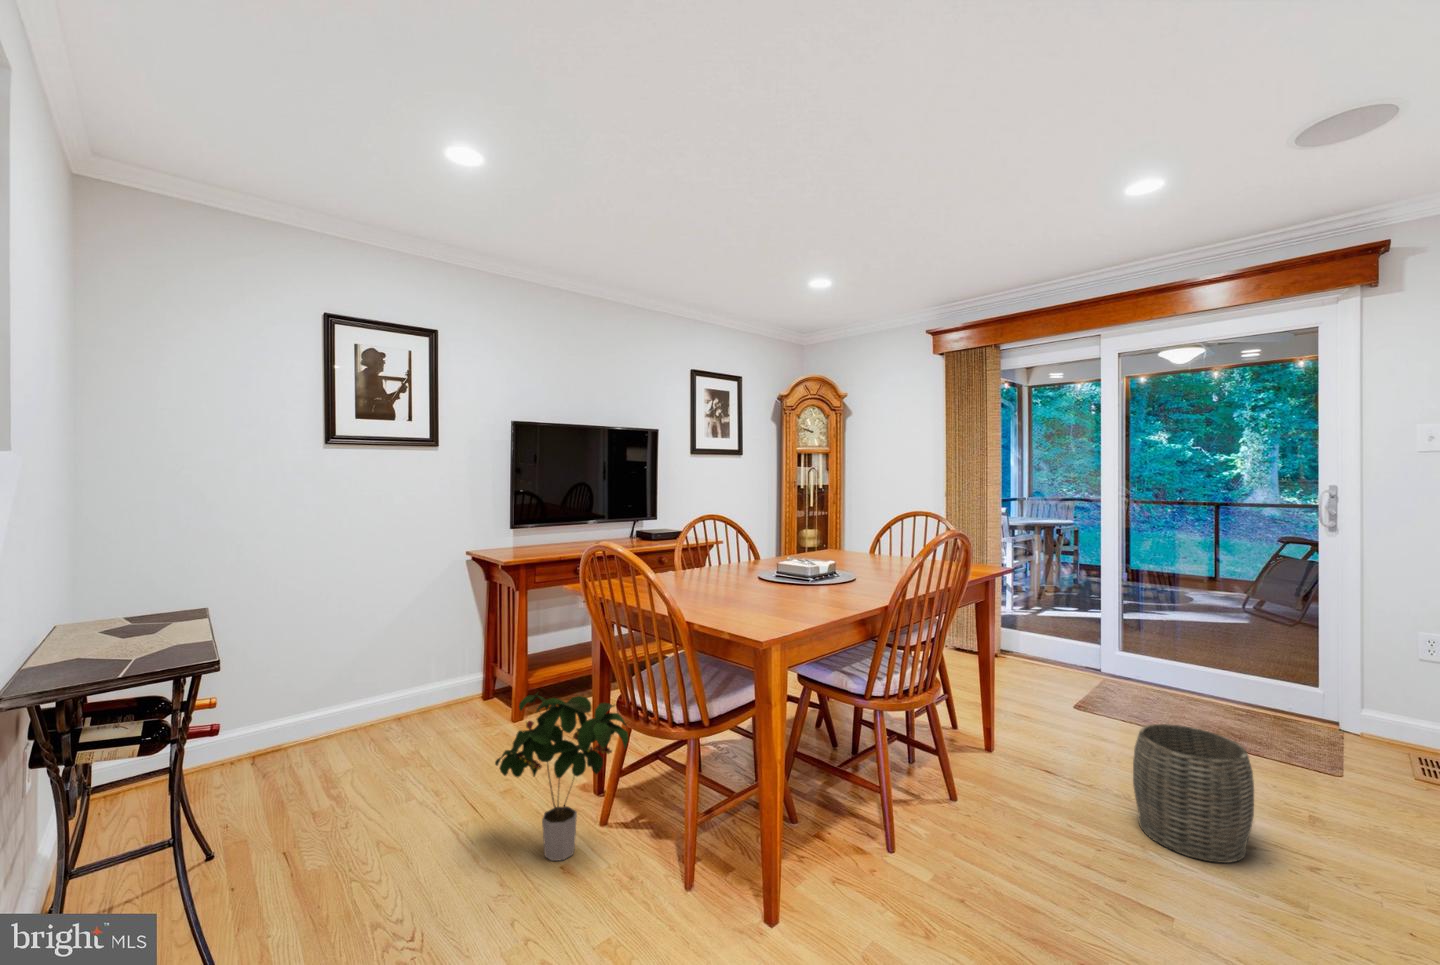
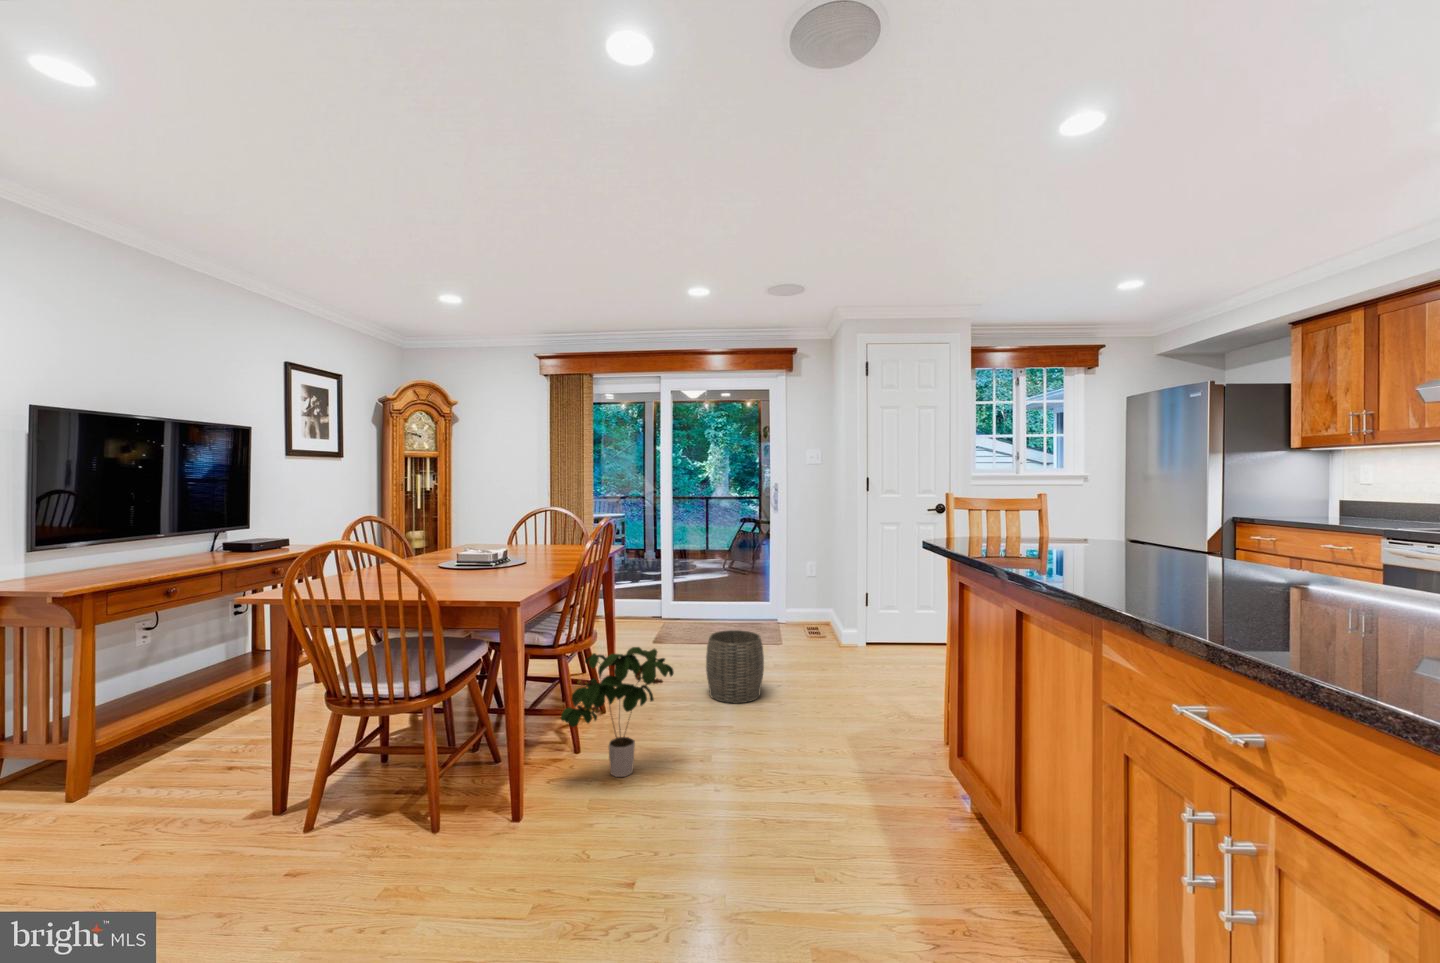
potted plant: present [495,694,628,861] -> present [561,647,674,777]

